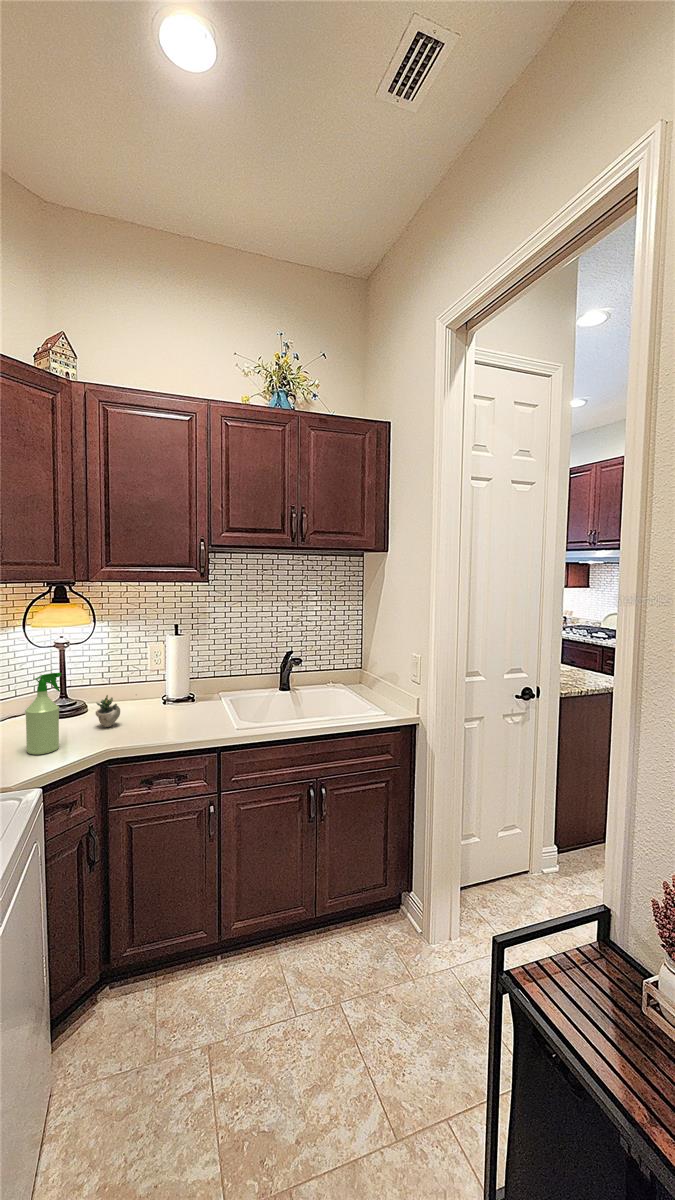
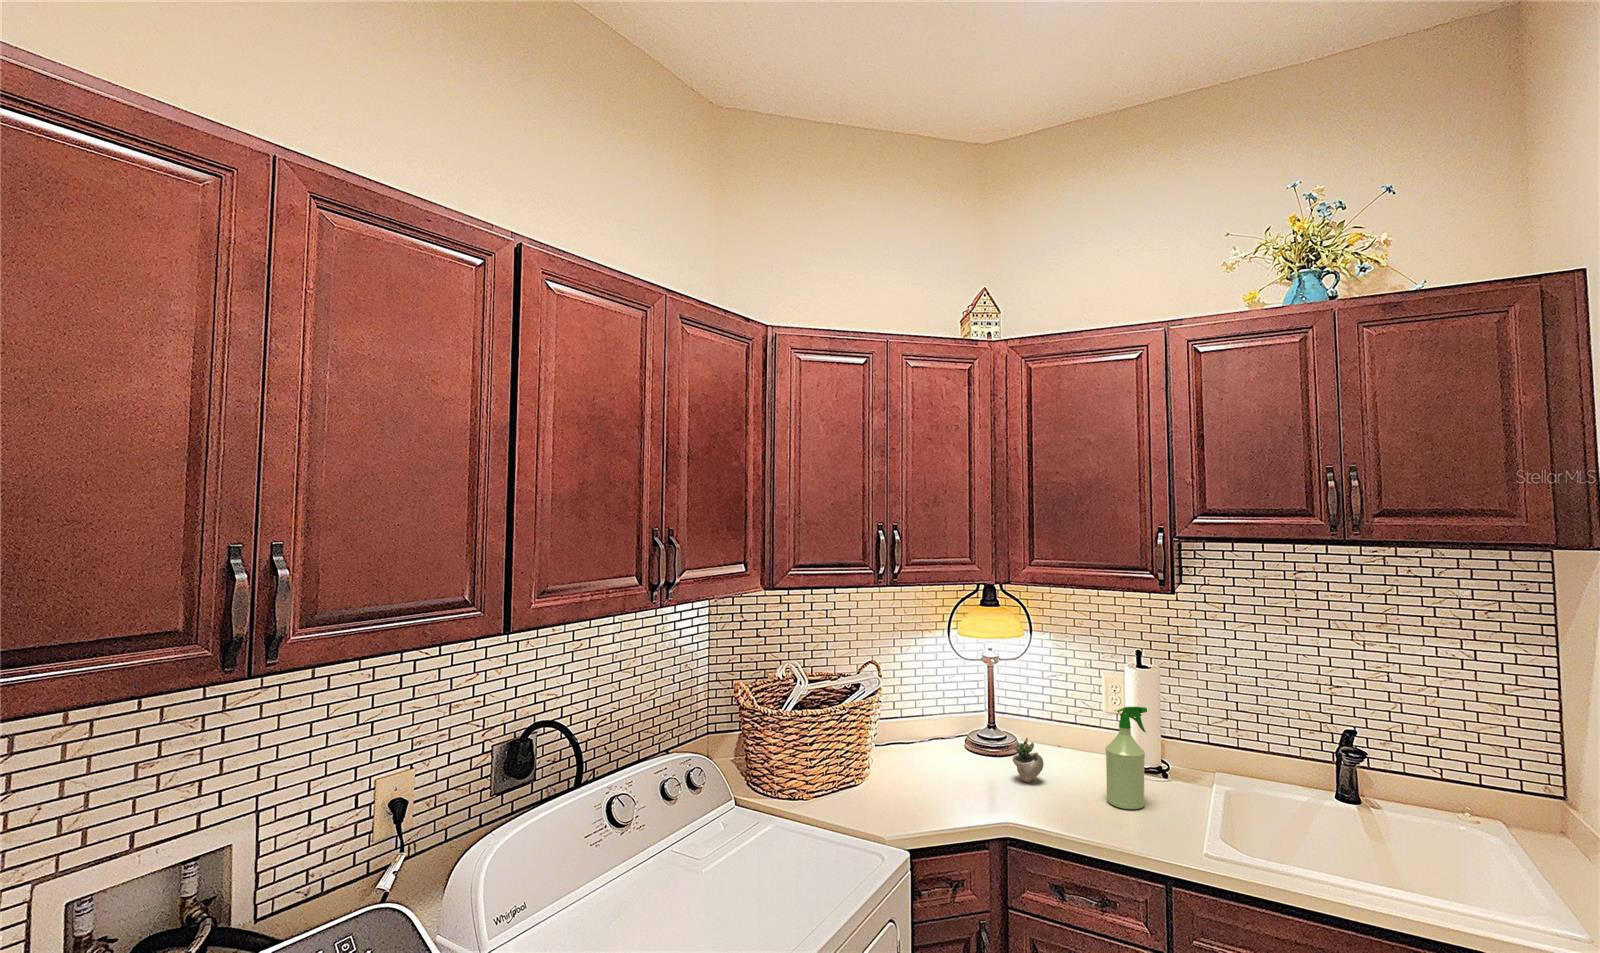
spray bottle: present [25,673,61,755] -> present [1105,707,1147,809]

